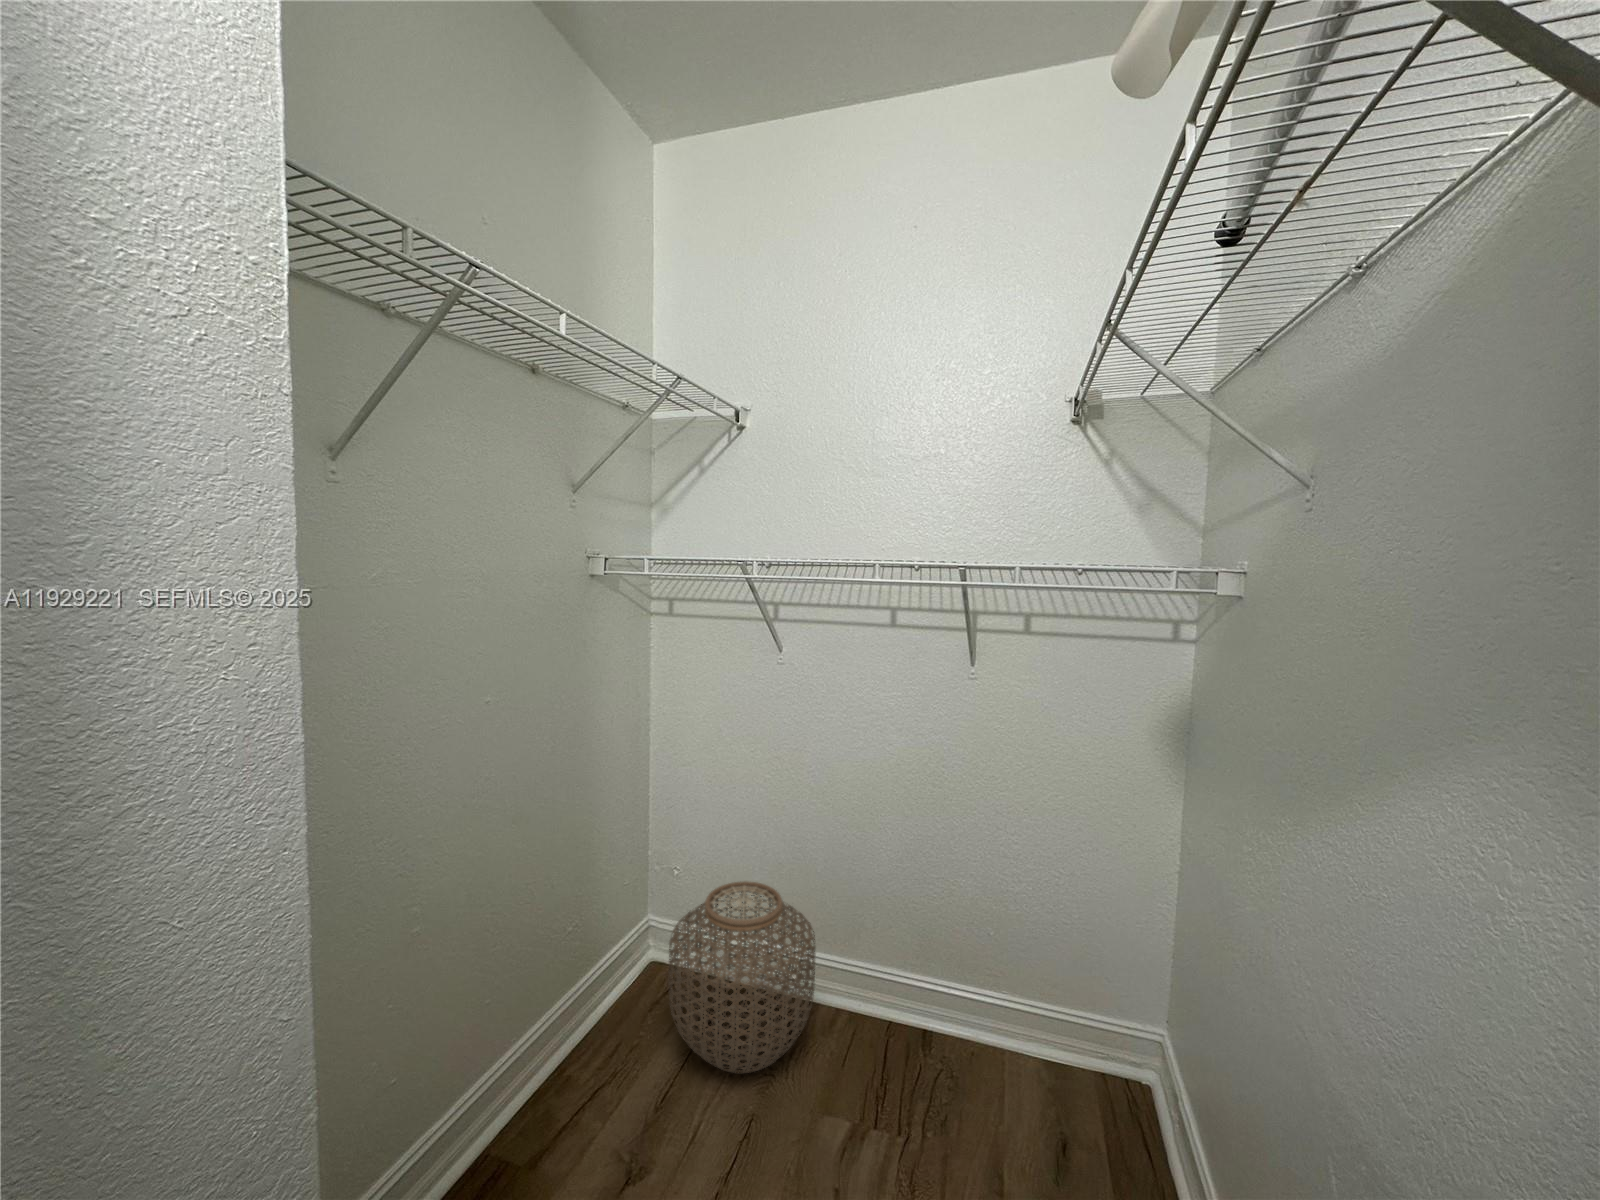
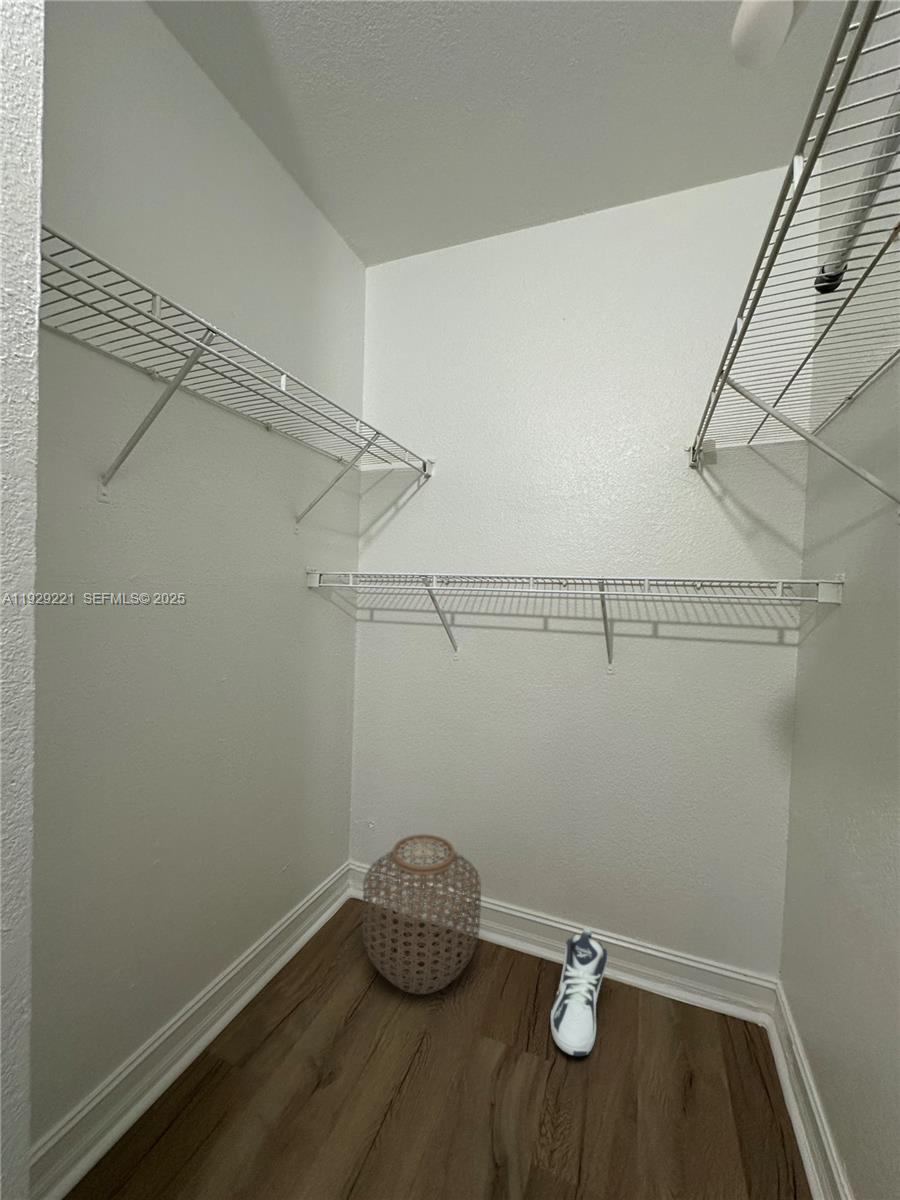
sneaker: none [901,986,968,1133] -> present [551,929,607,1056]

